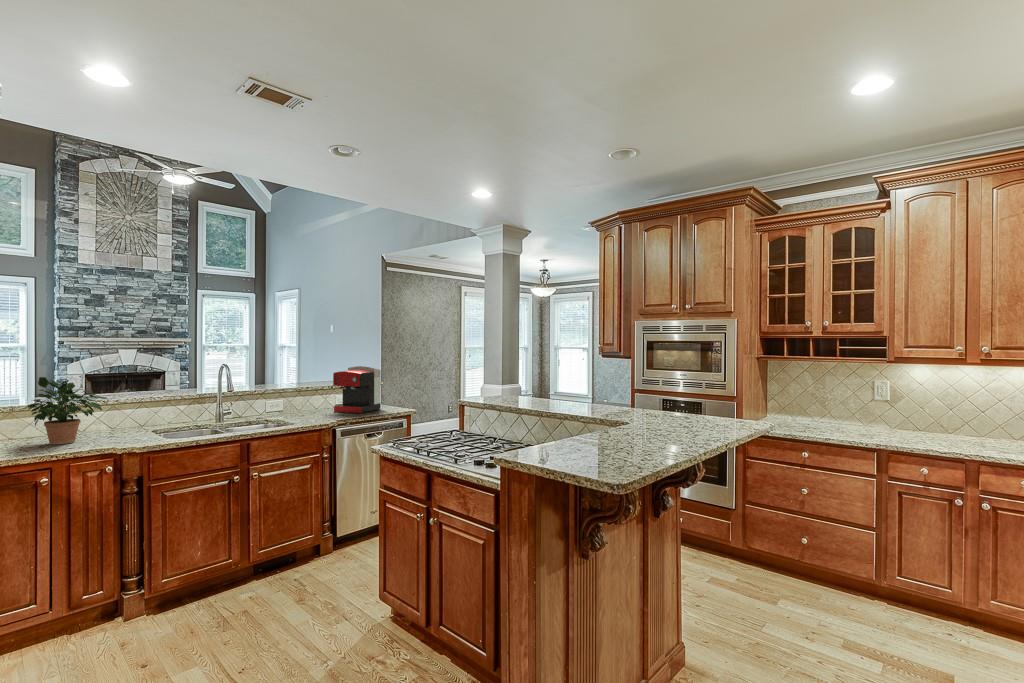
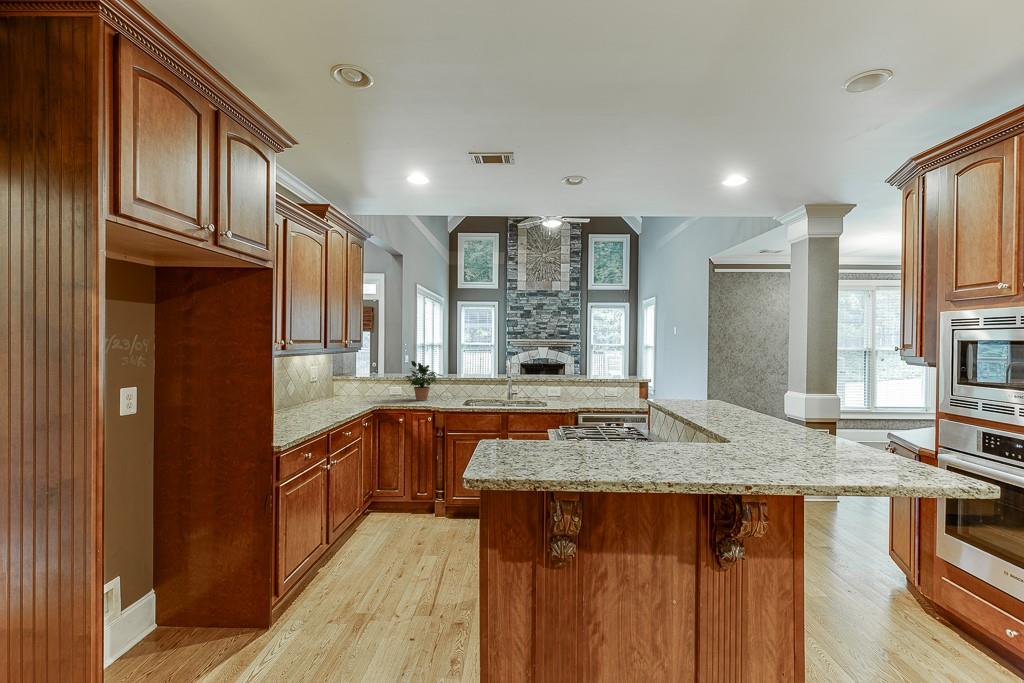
coffee maker: present [333,366,381,413] -> none [596,364,639,406]

